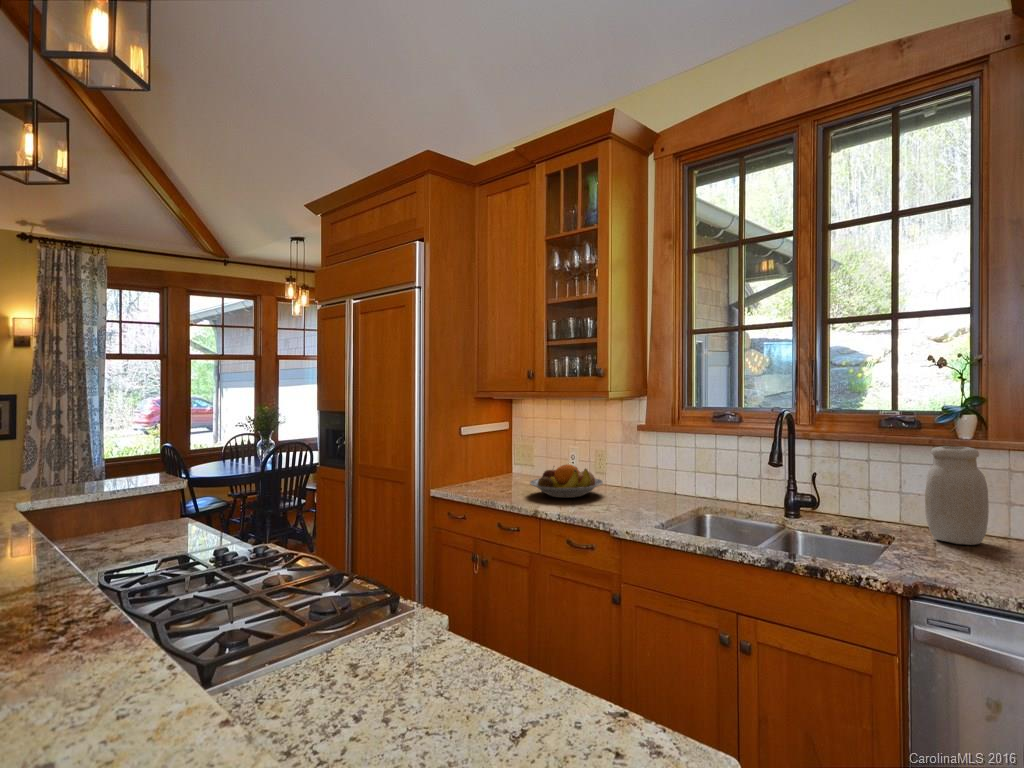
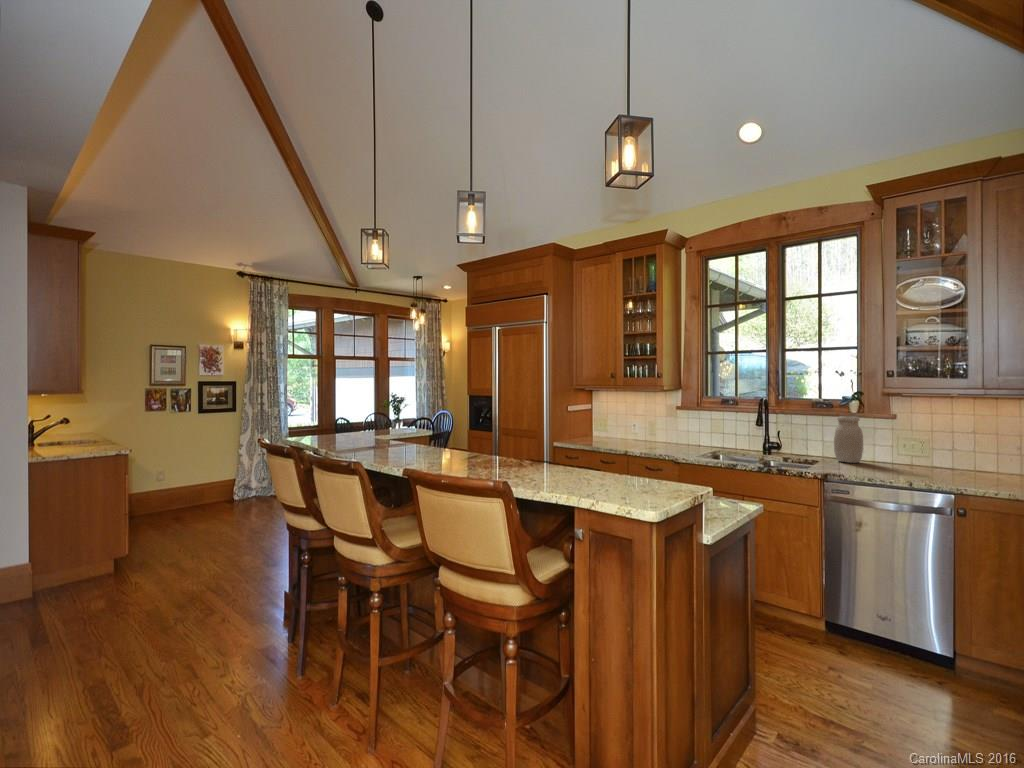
fruit bowl: present [530,464,603,498] -> none [614,428,657,446]

